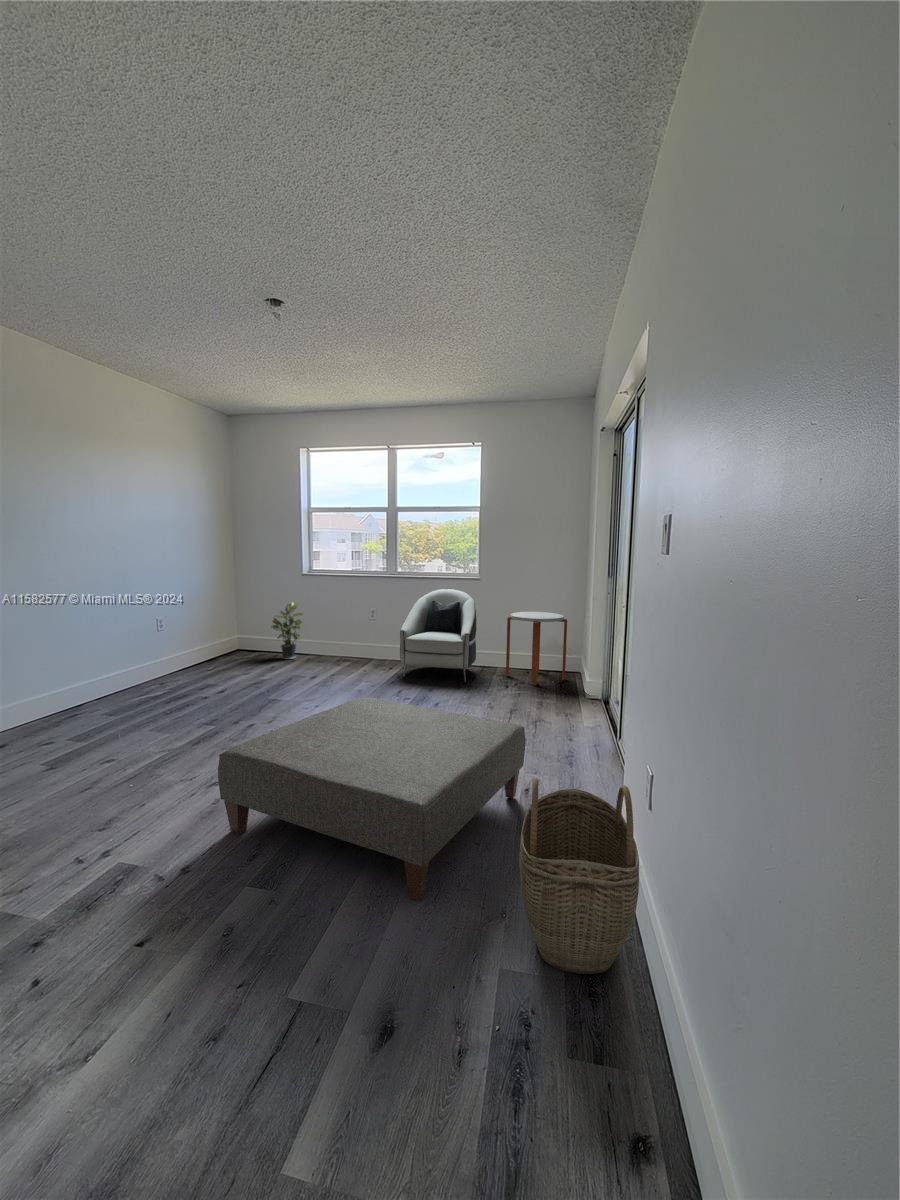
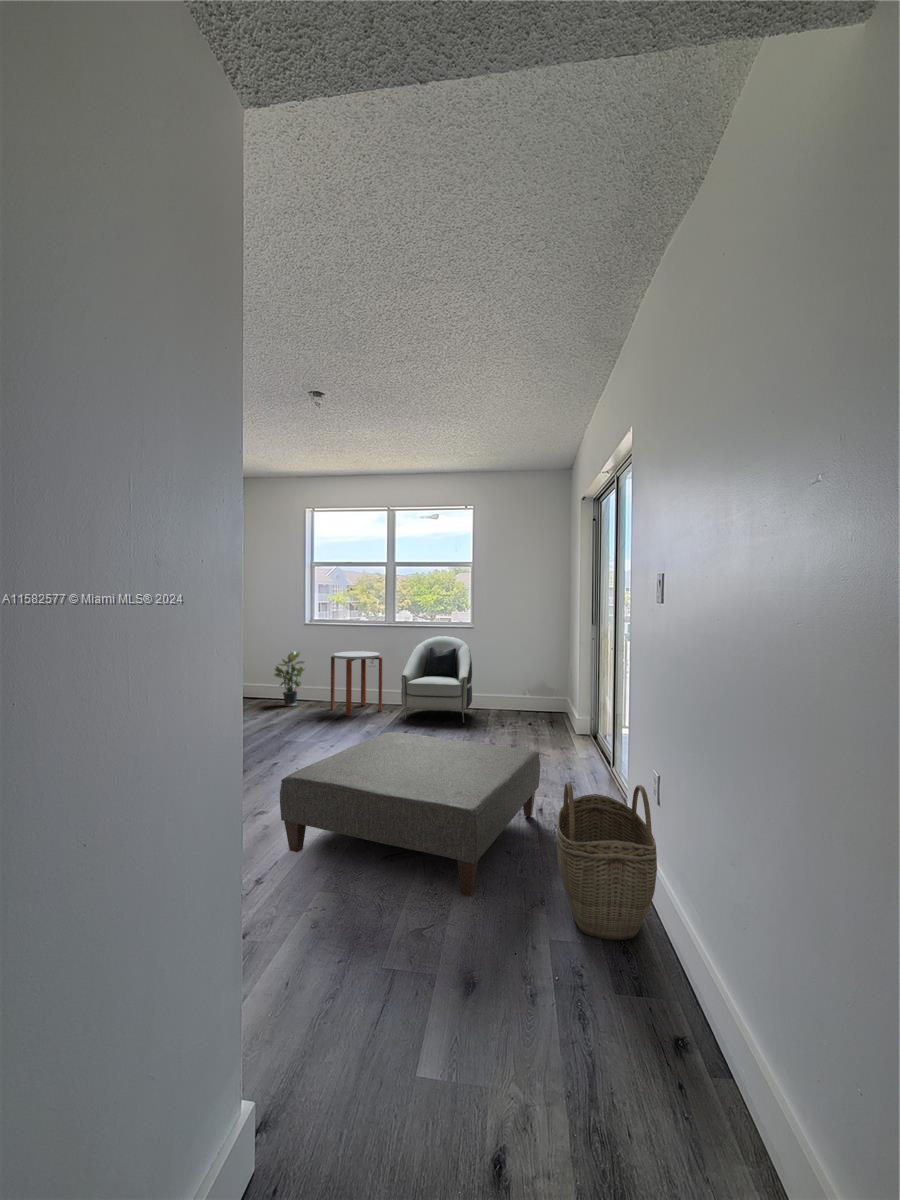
side table: present [506,612,567,685] -> present [331,651,382,716]

